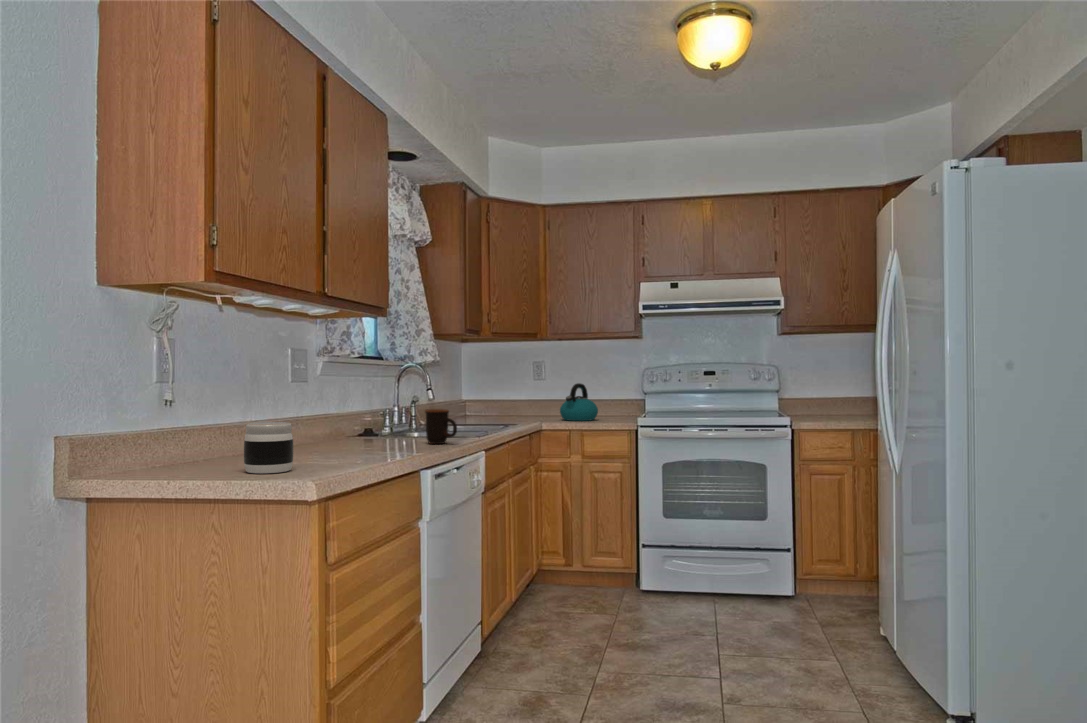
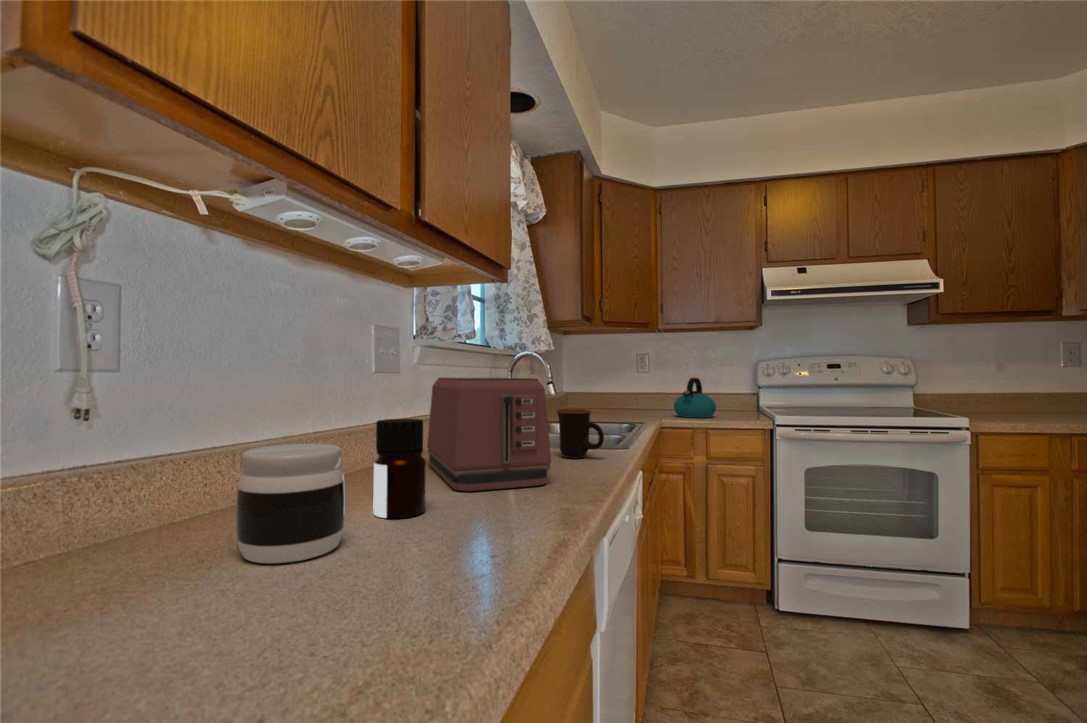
toaster: none [329,387,410,457] -> present [427,378,551,491]
bottle: none [303,412,331,464] -> present [373,419,426,518]

